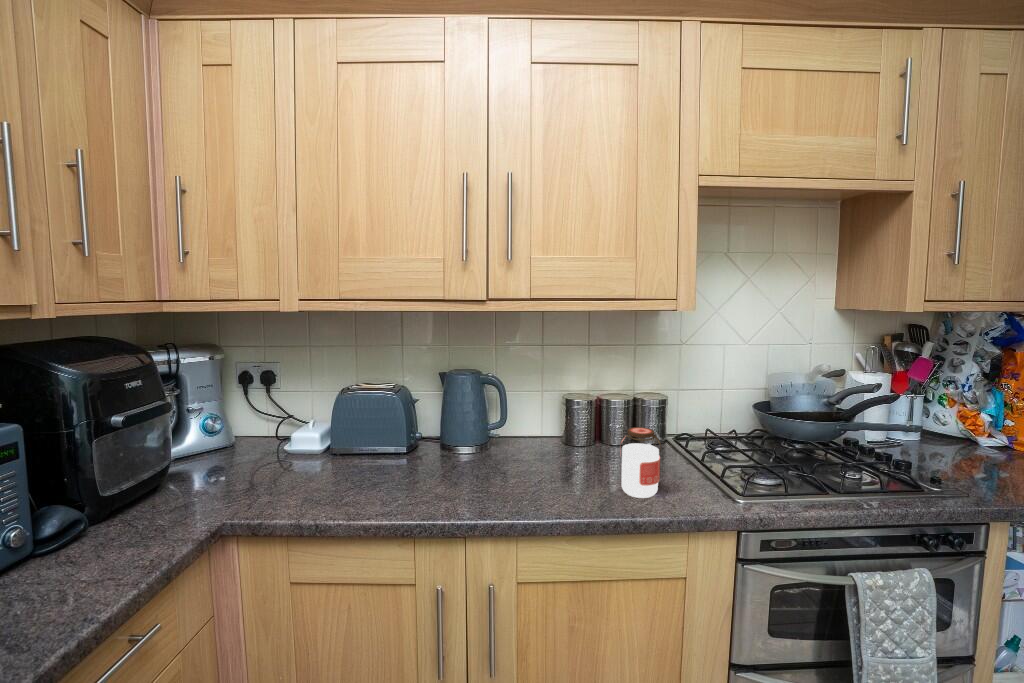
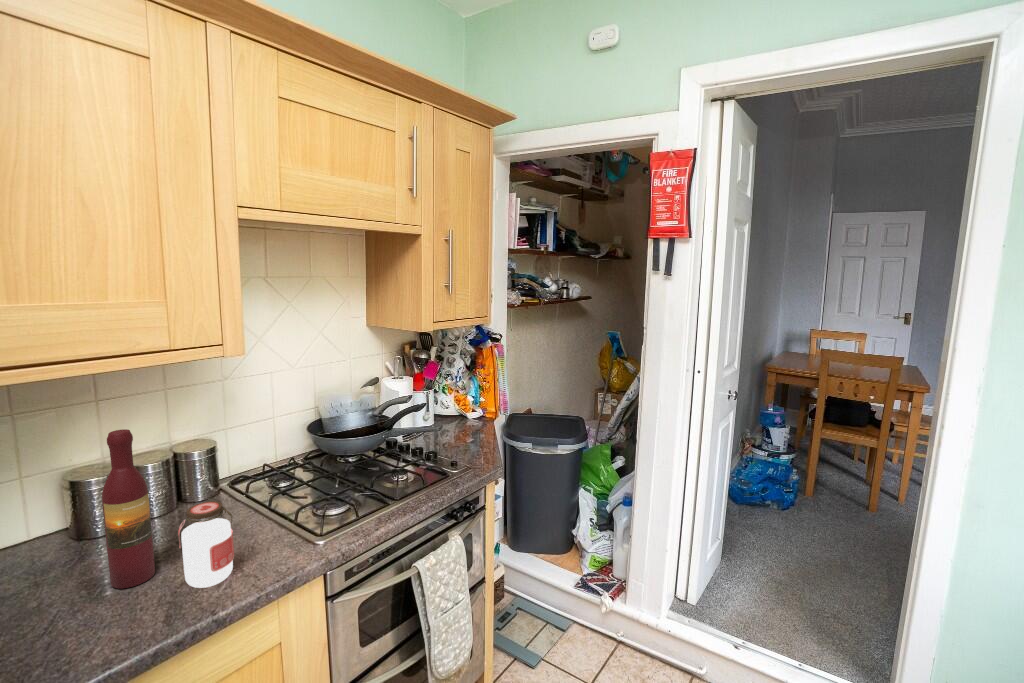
wine bottle: none [577,358,606,480] -> present [102,429,155,589]

